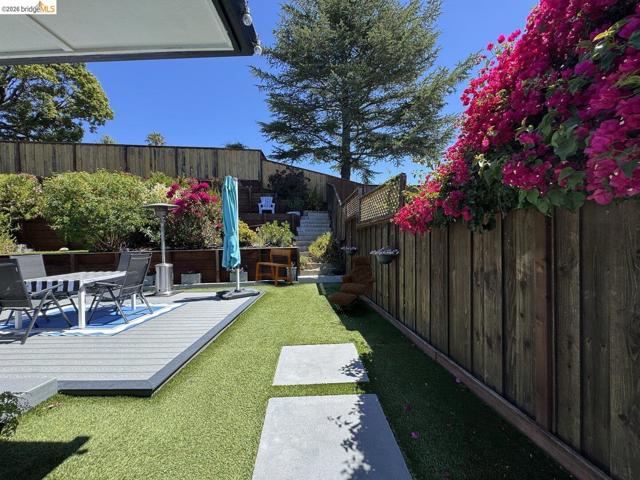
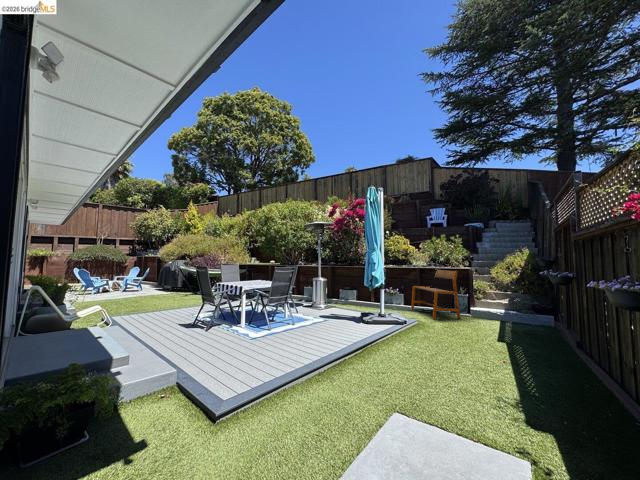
lounge chair: present [329,255,376,312] -> none [503,283,621,386]

